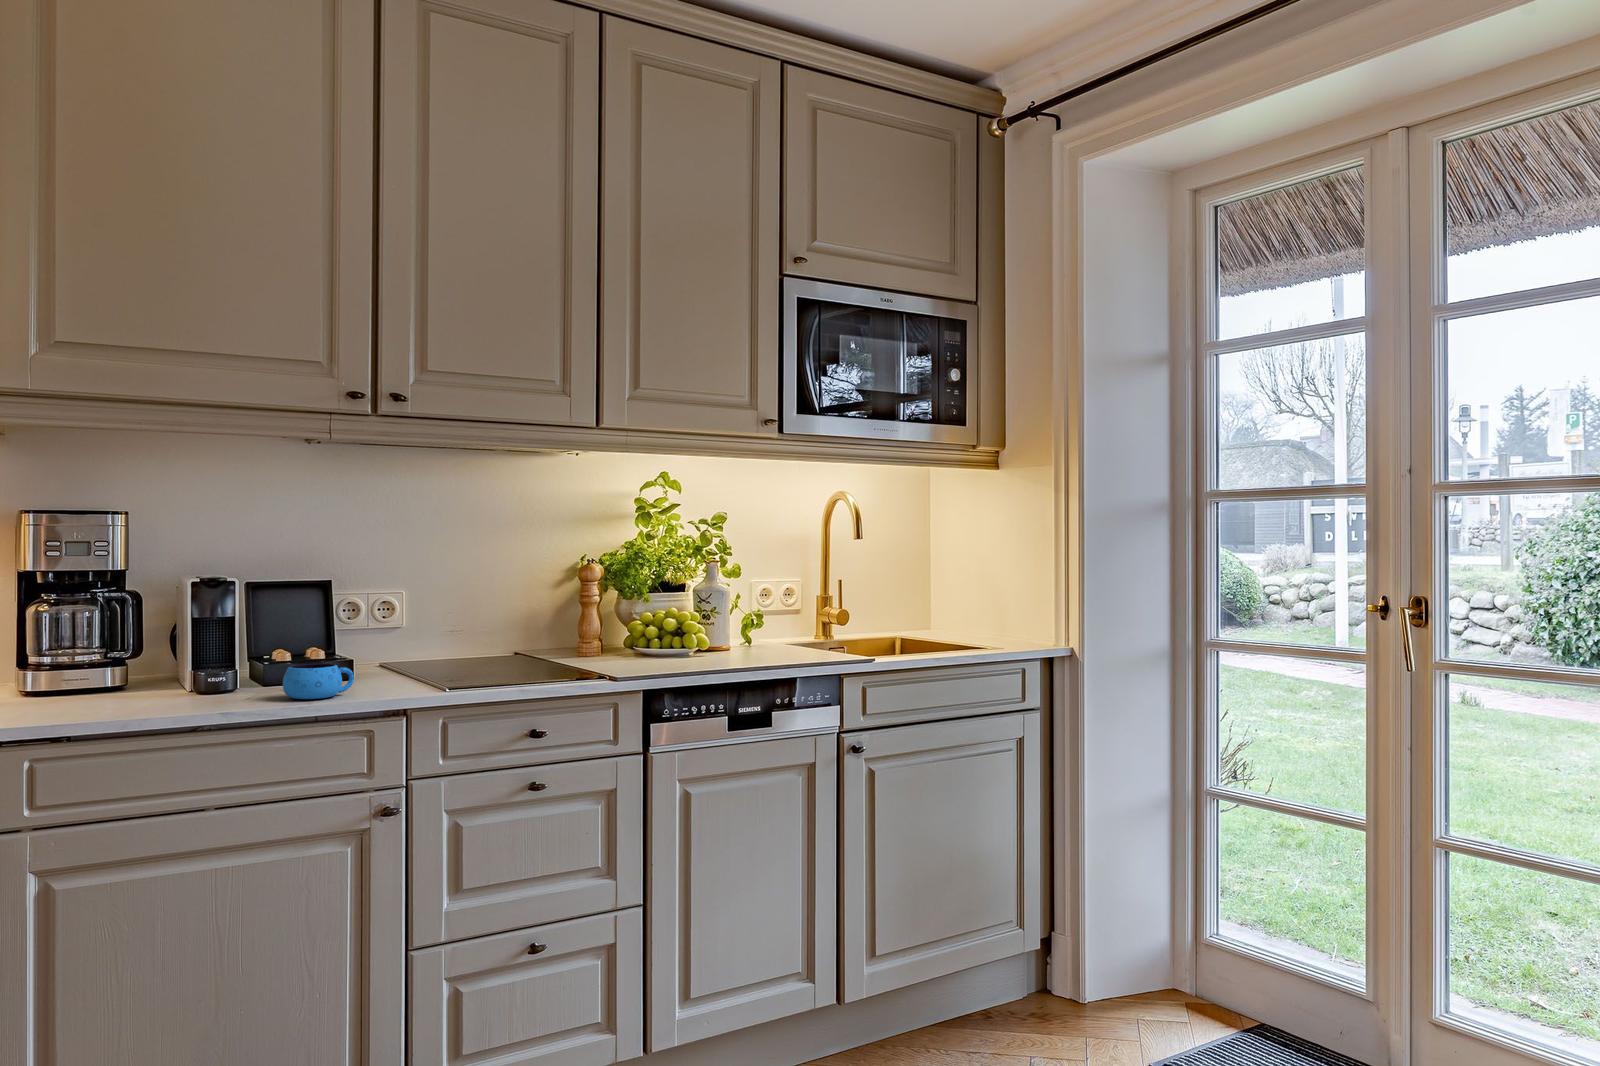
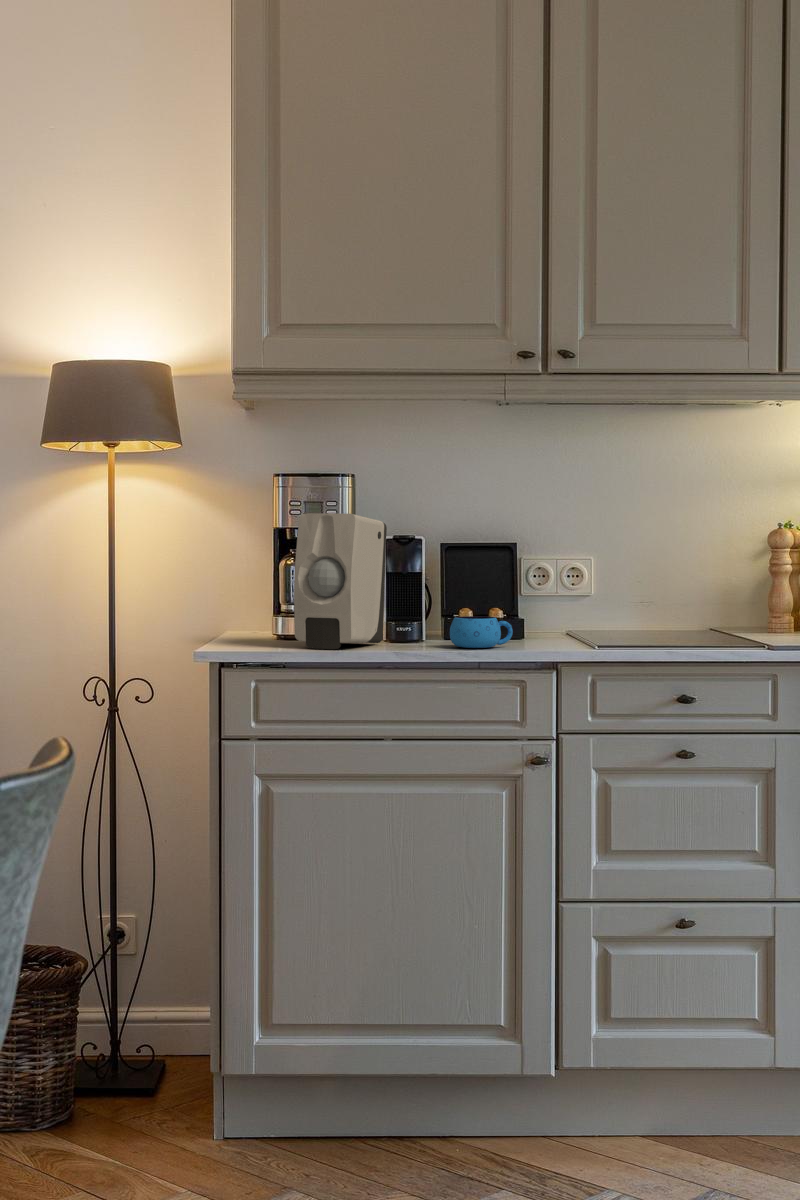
soap dispenser: none [87,558,201,716] -> present [294,513,387,649]

